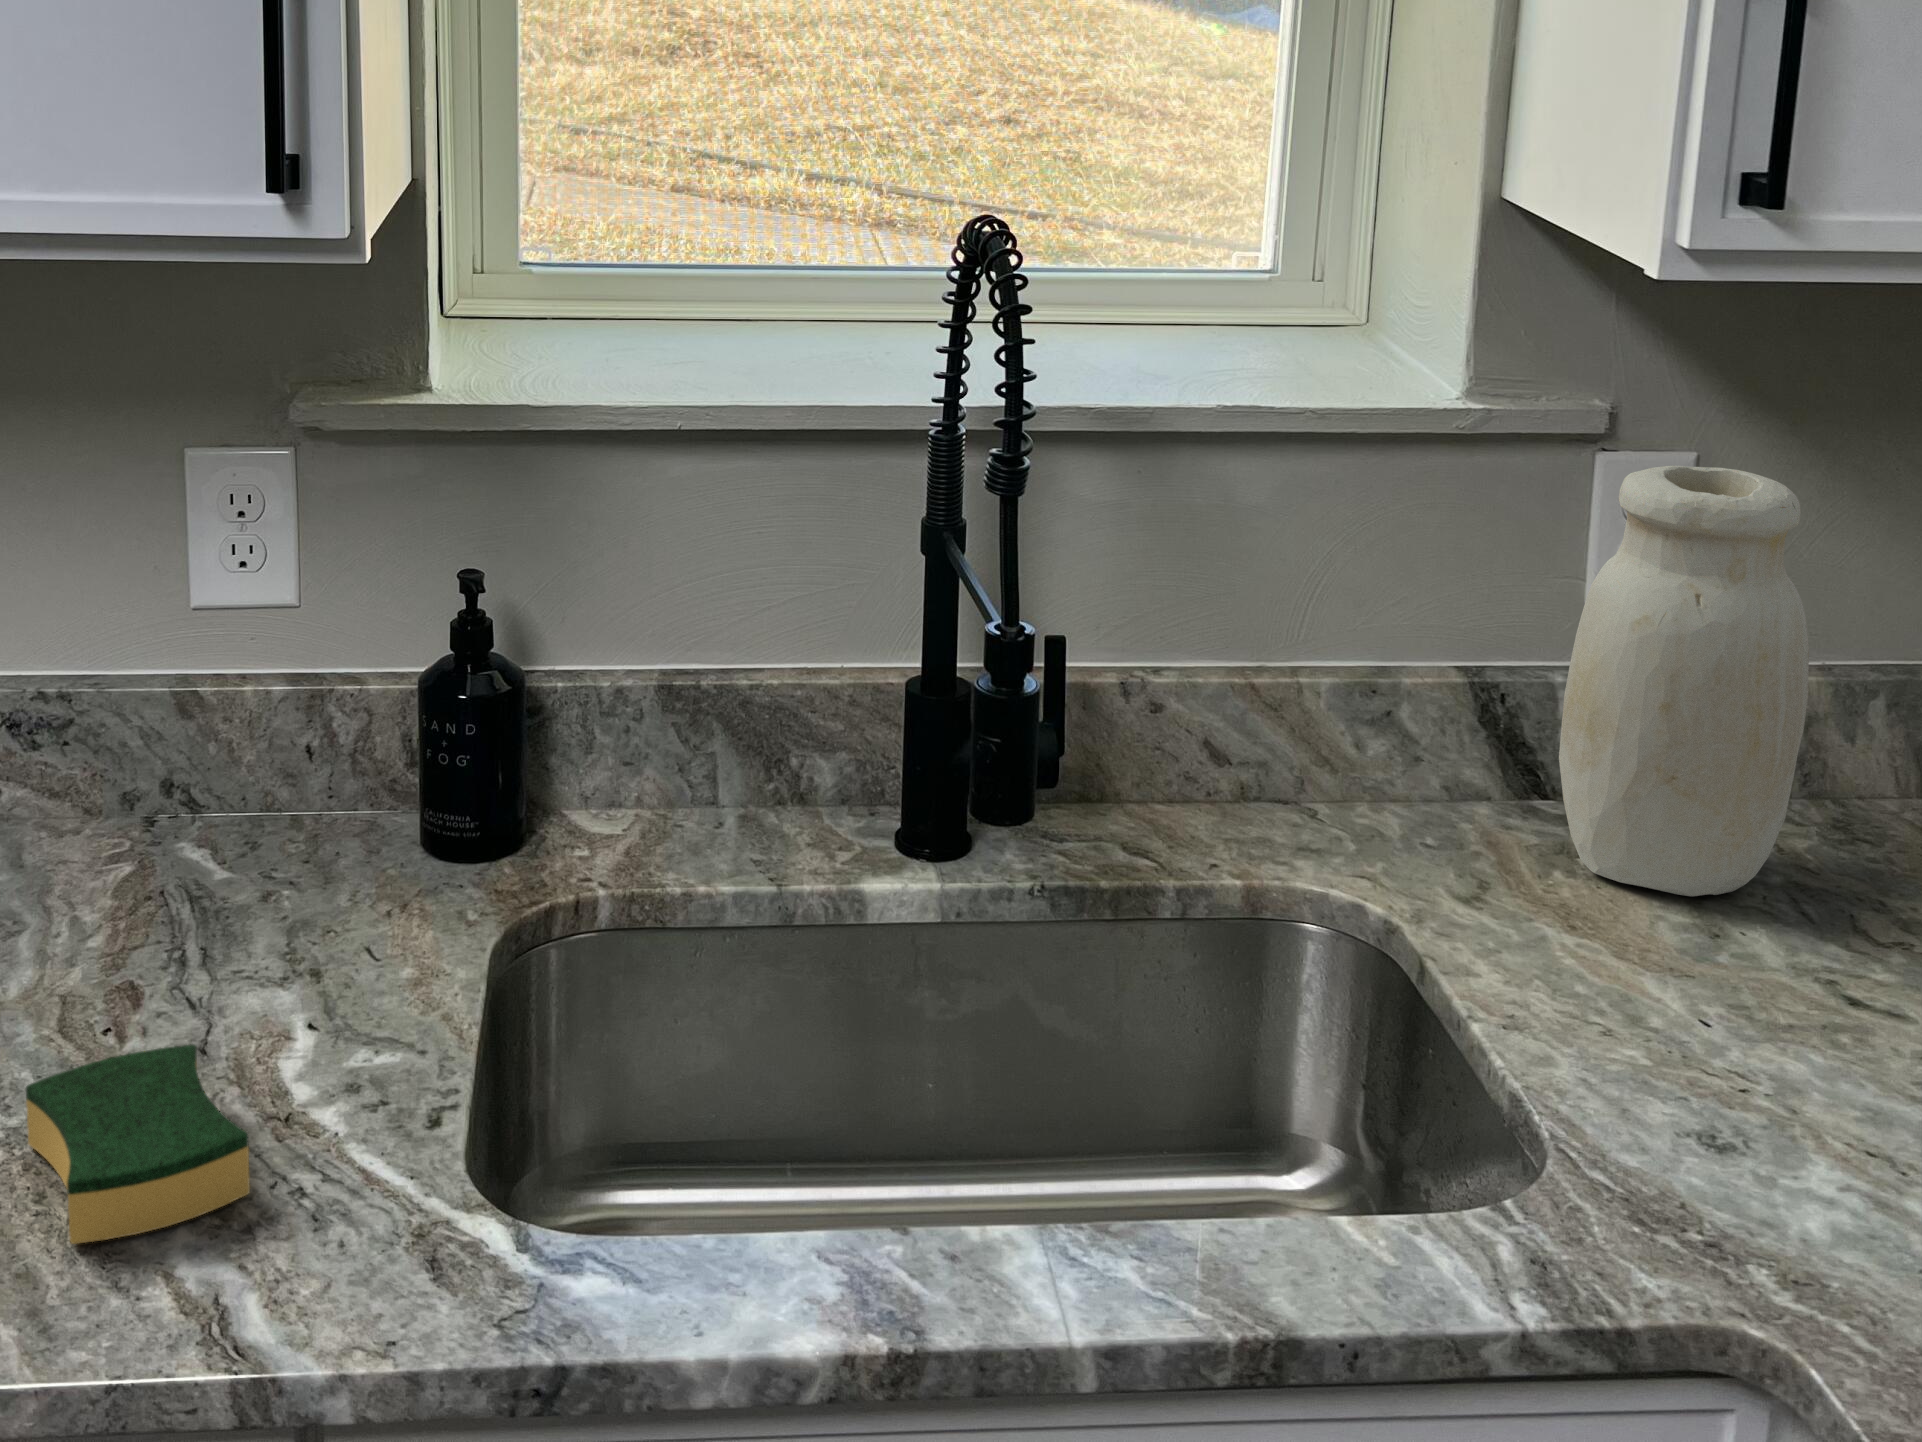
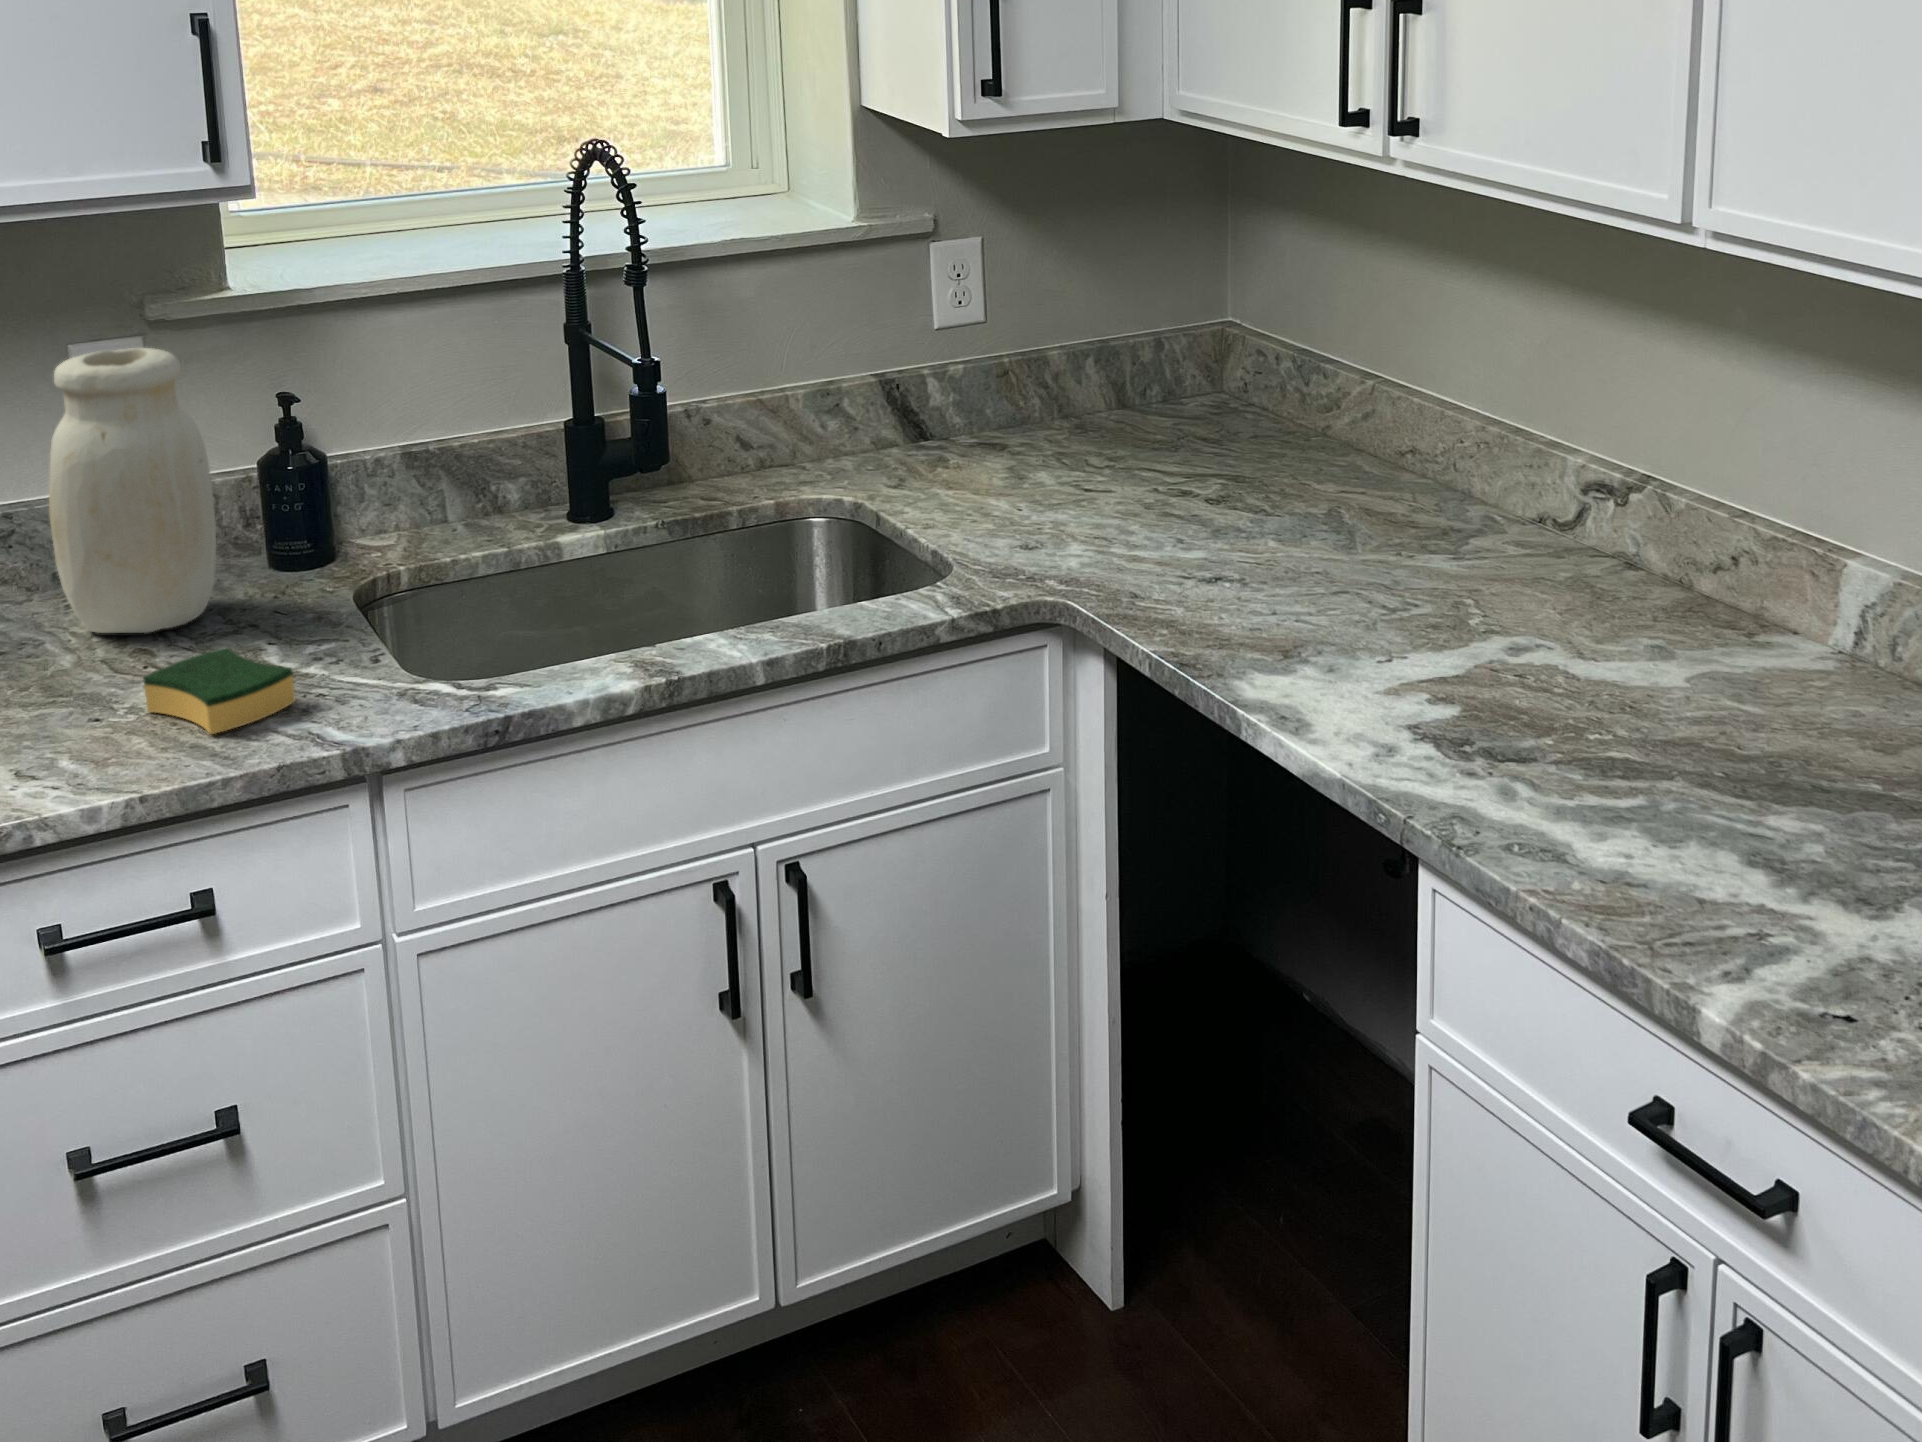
jar: present [1559,466,1809,896] -> present [49,348,216,633]

